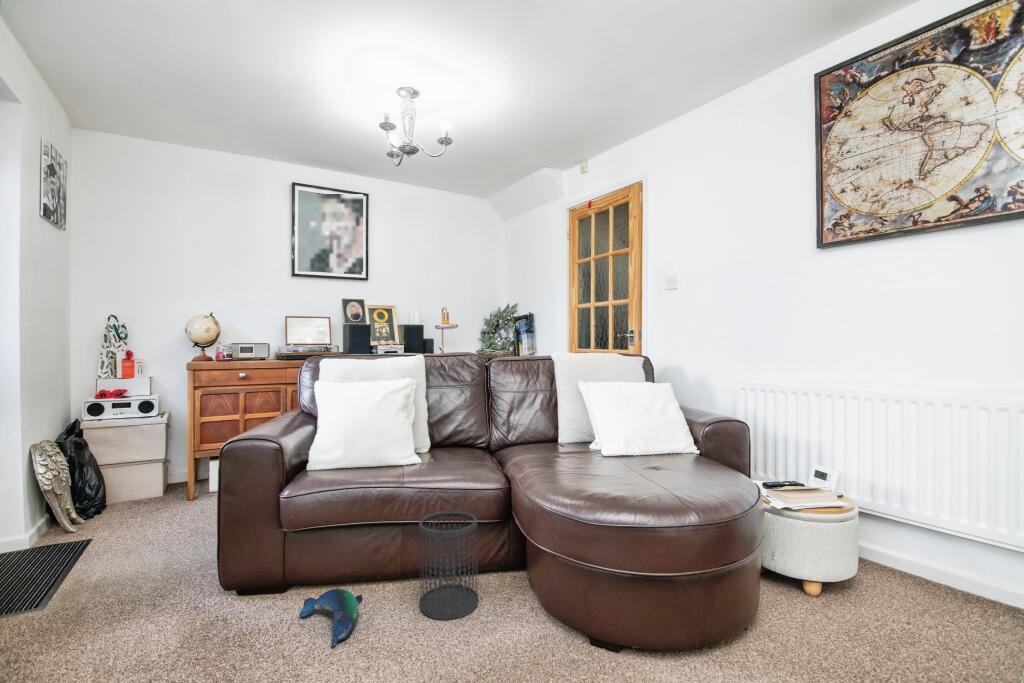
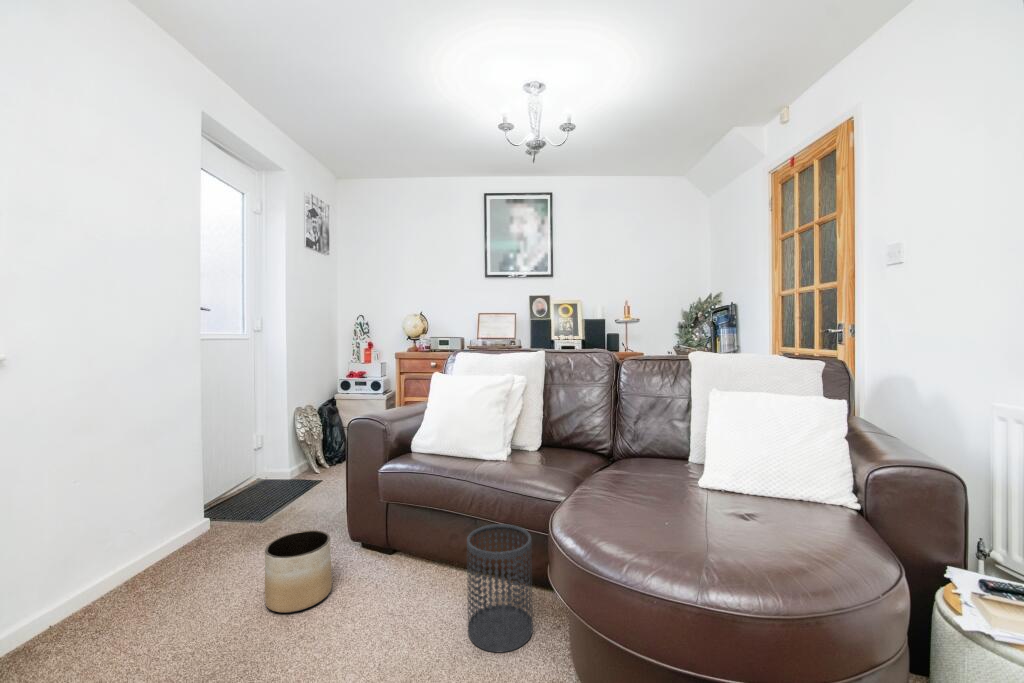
planter: none [163,565,245,662] -> present [265,530,332,613]
plush toy: present [299,589,362,647] -> none [368,578,417,641]

